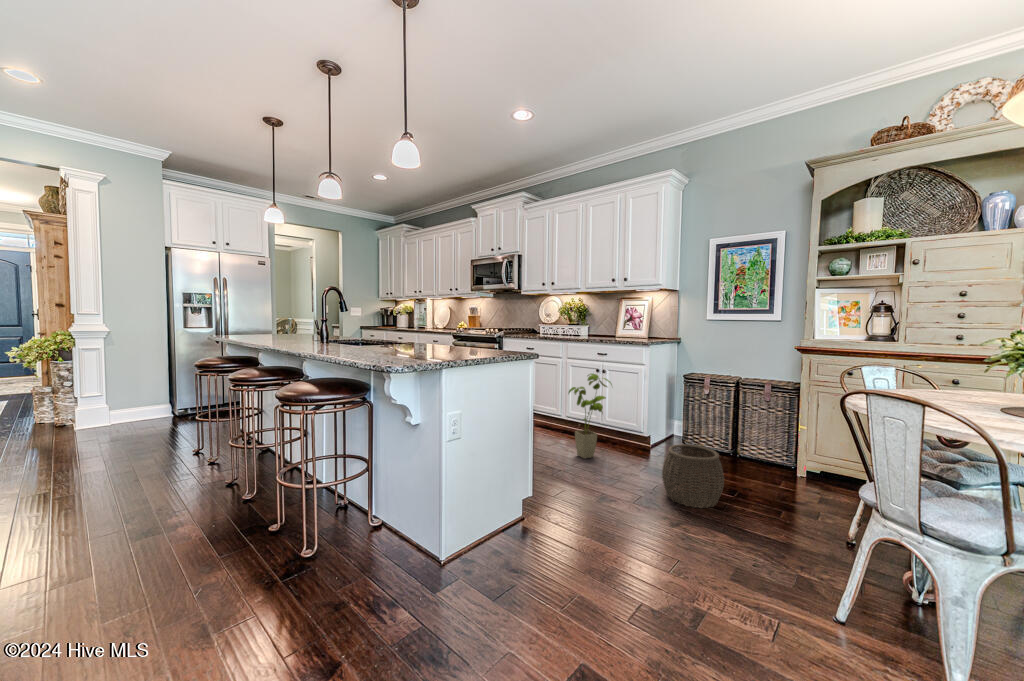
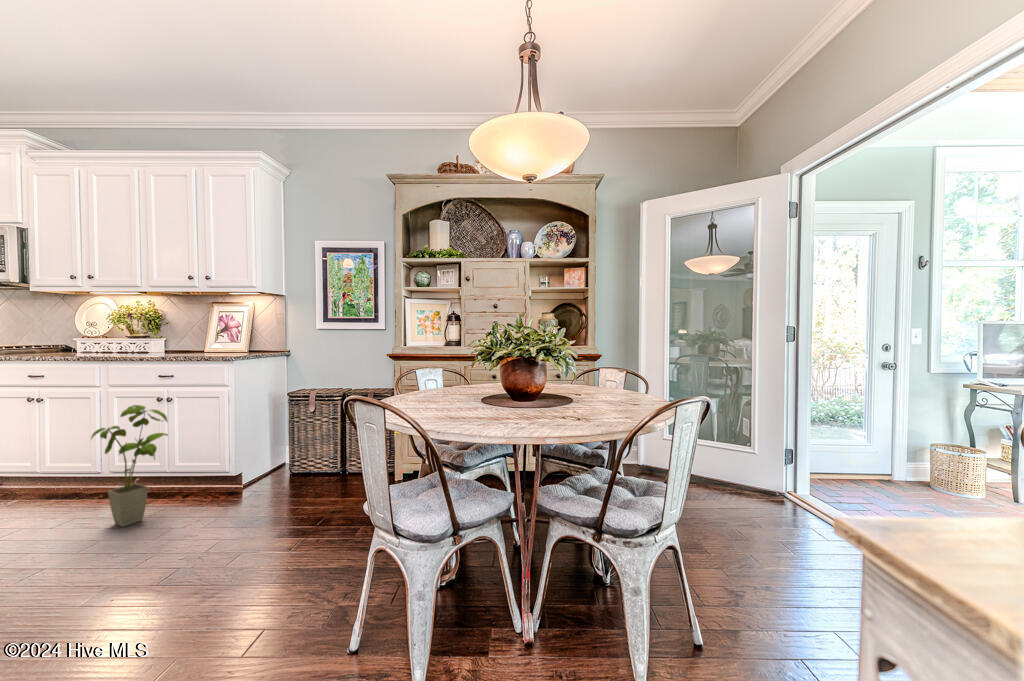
woven basket: present [662,444,724,508] -> none [217,477,297,557]

